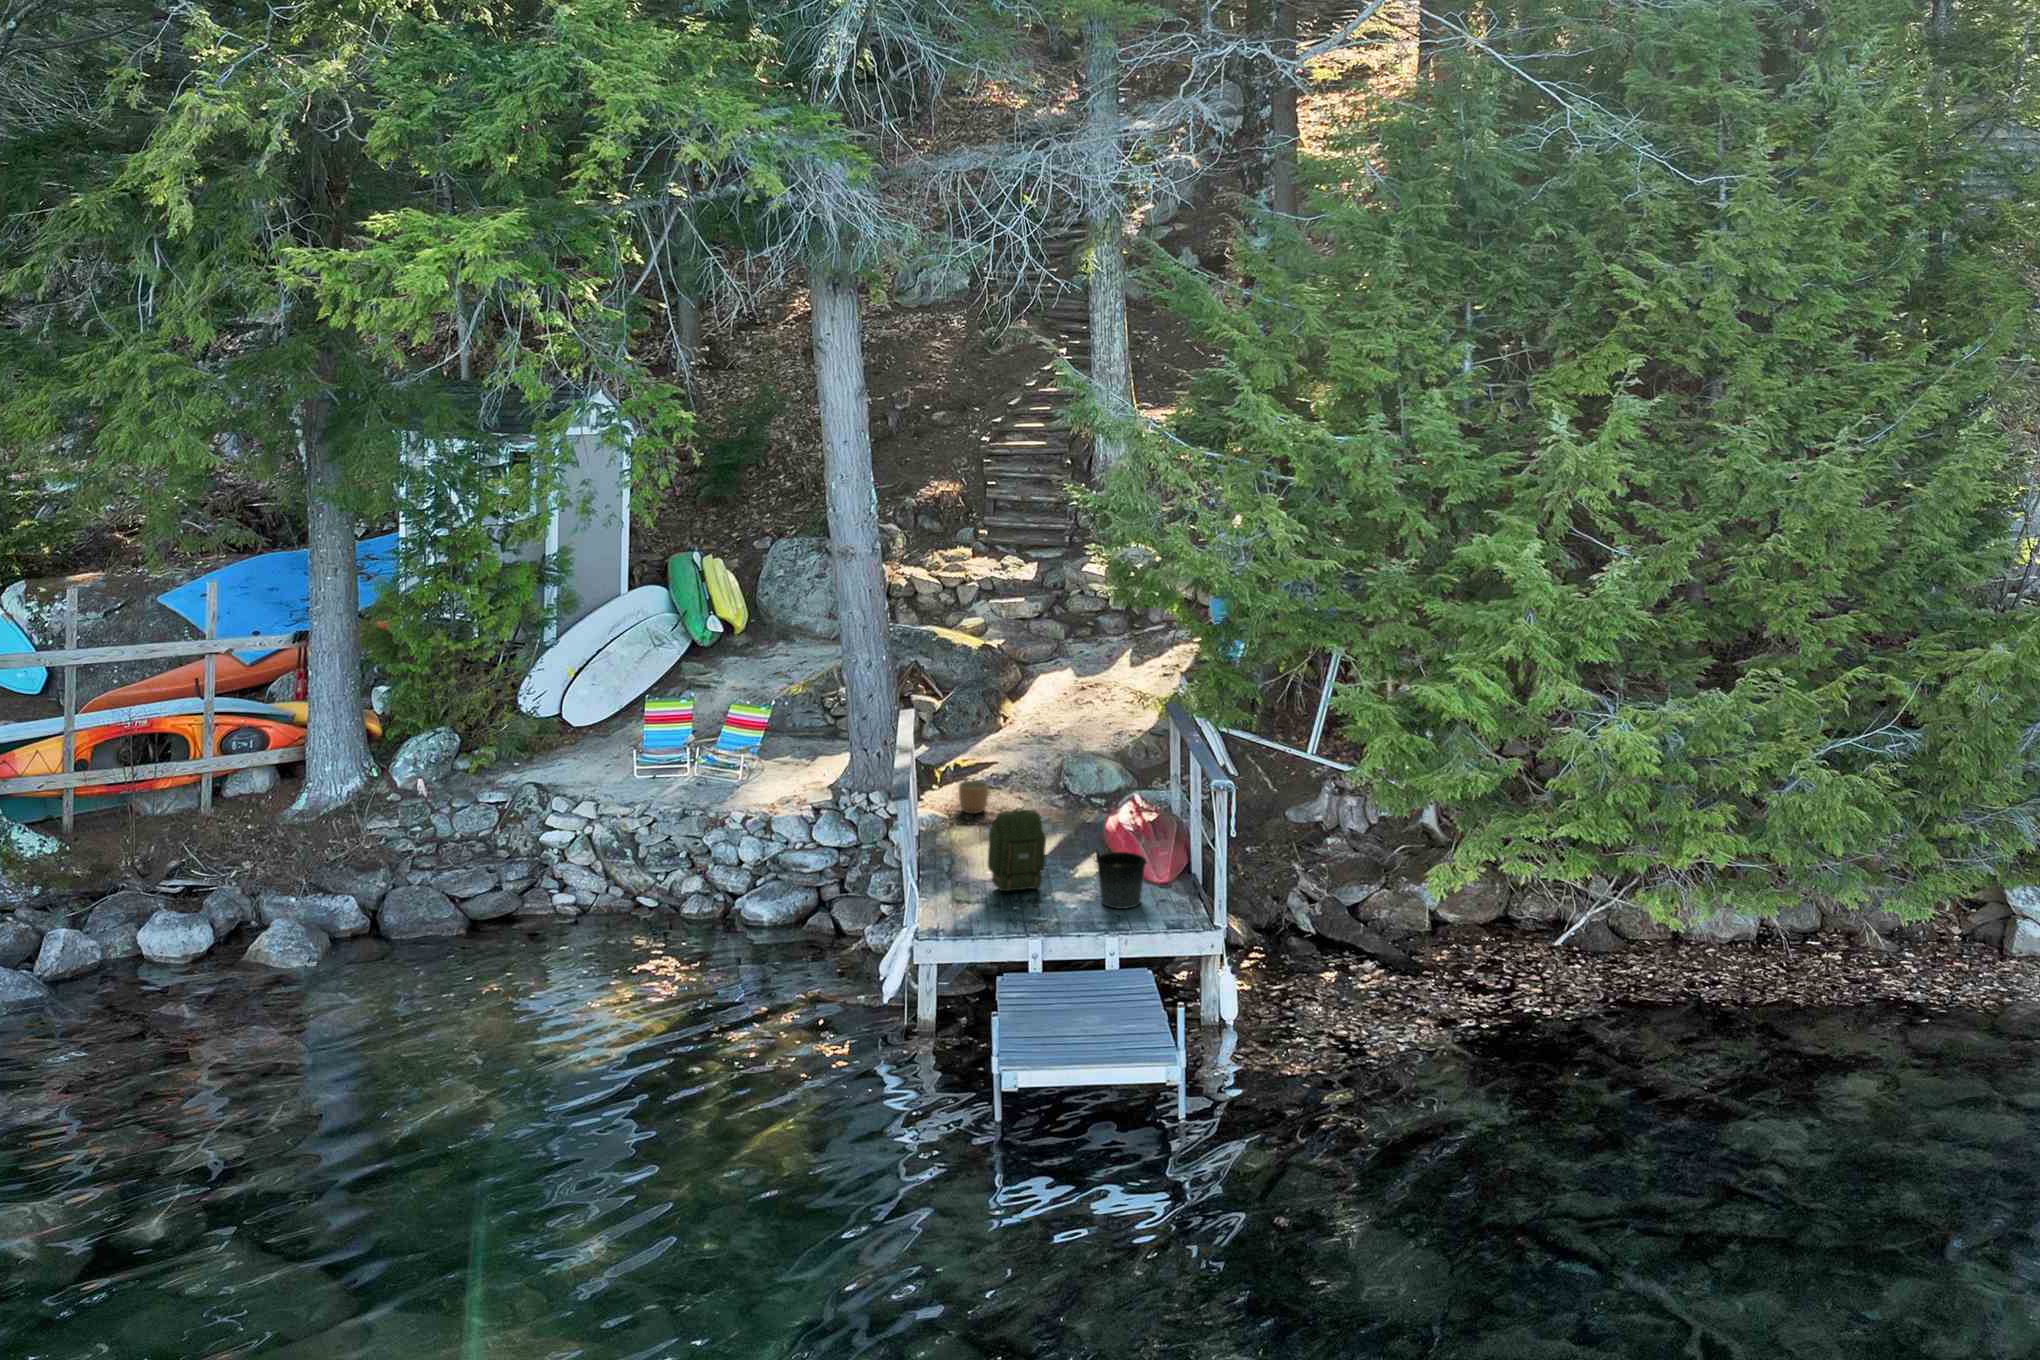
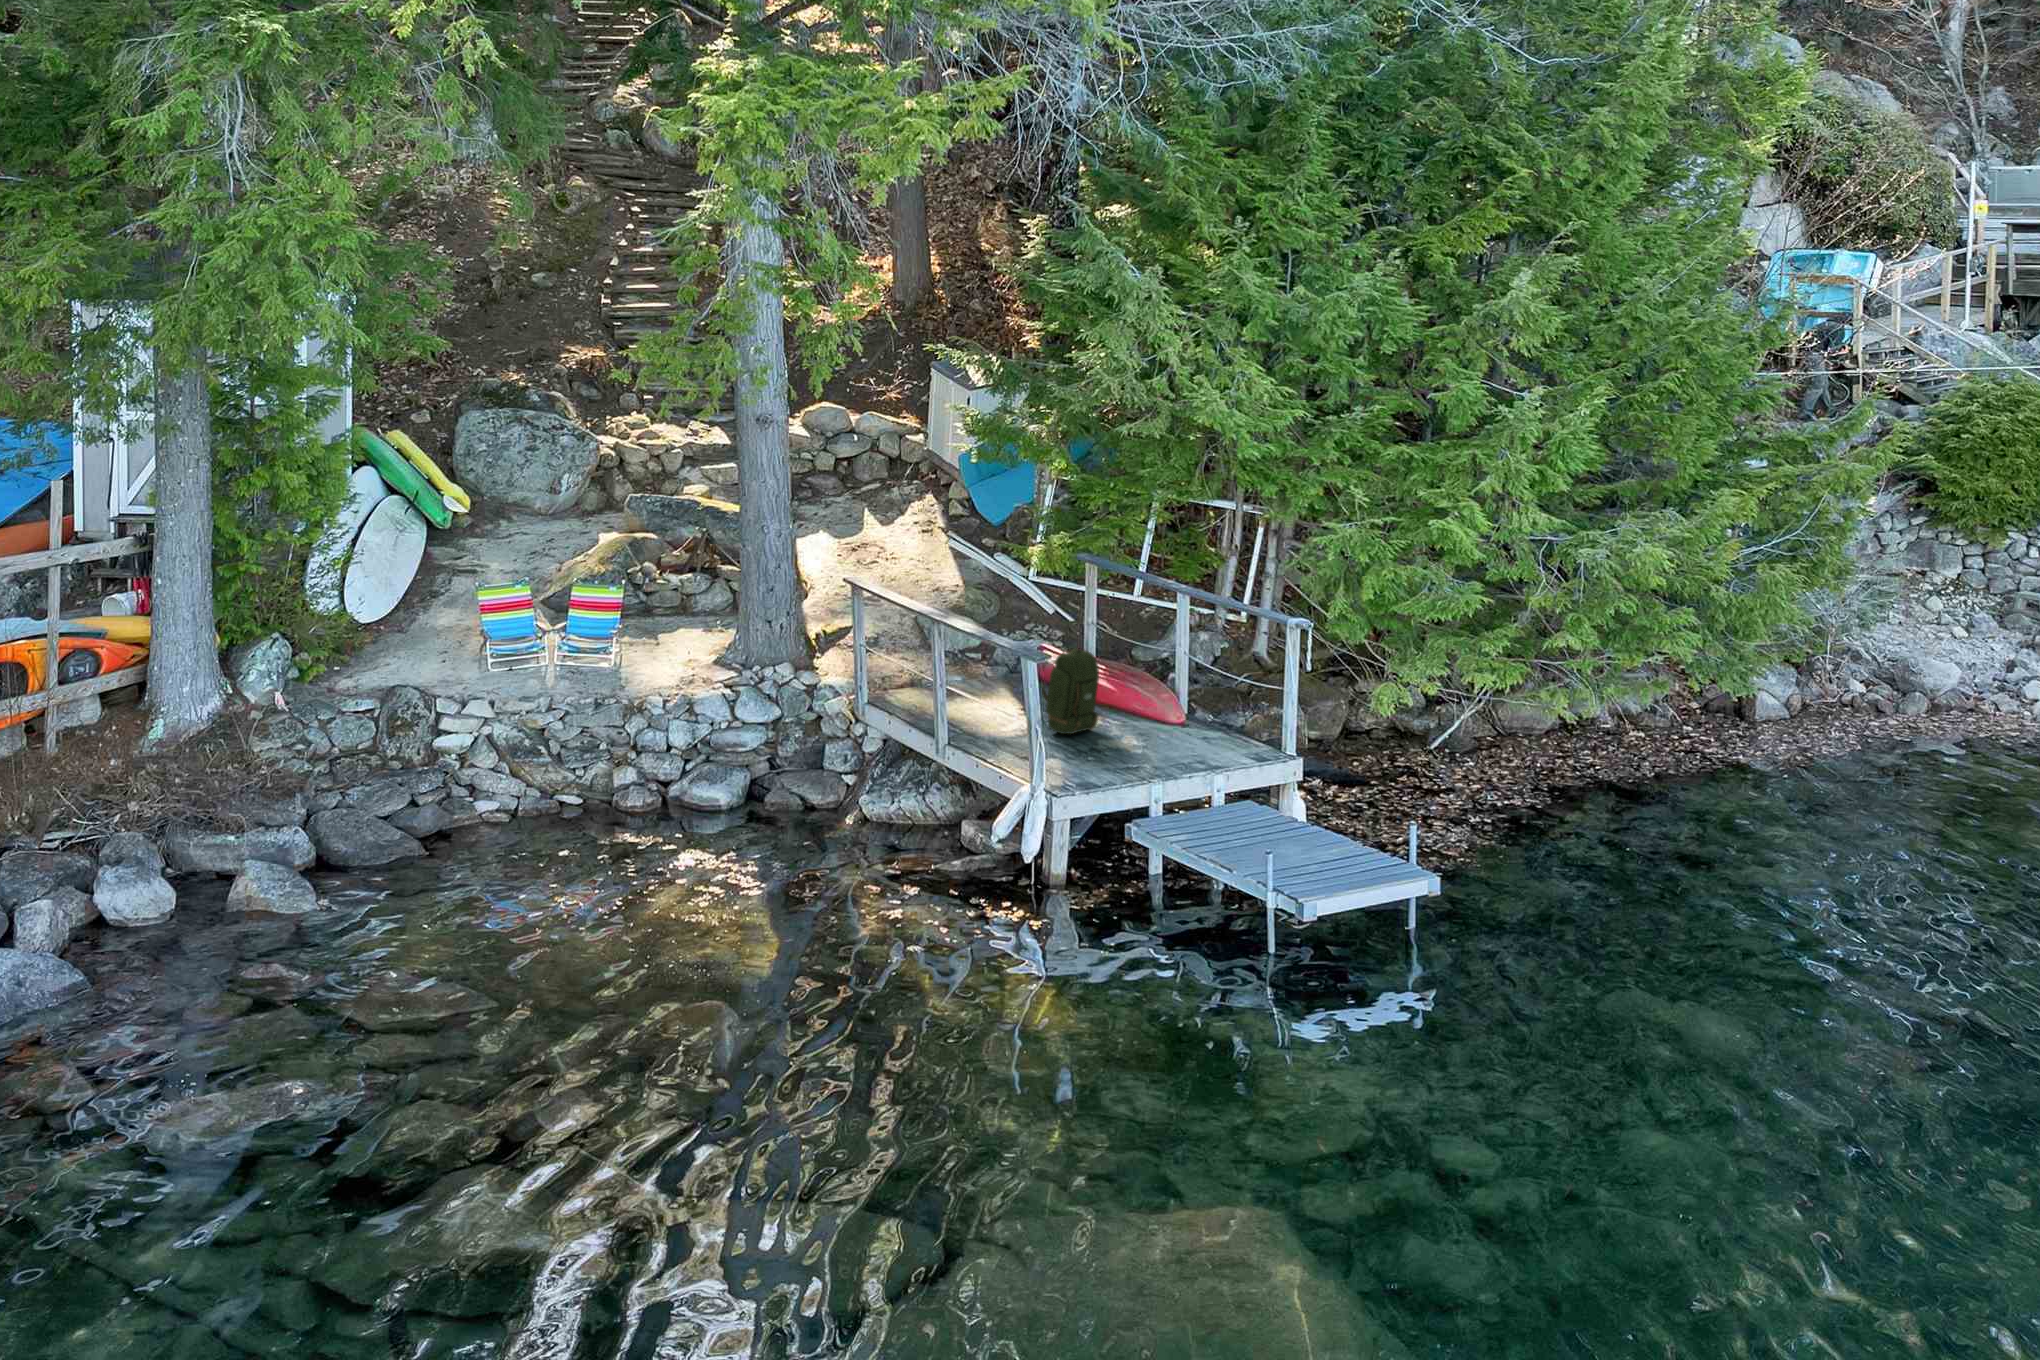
planter: present [959,781,988,814] -> none [907,638,938,671]
bucket: present [1095,852,1147,909] -> none [1155,684,1211,738]

